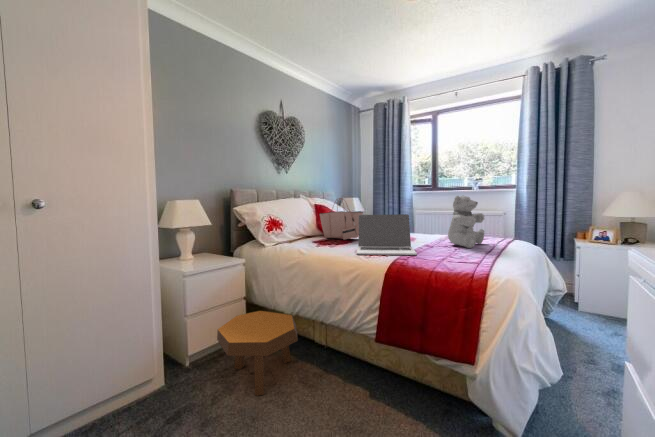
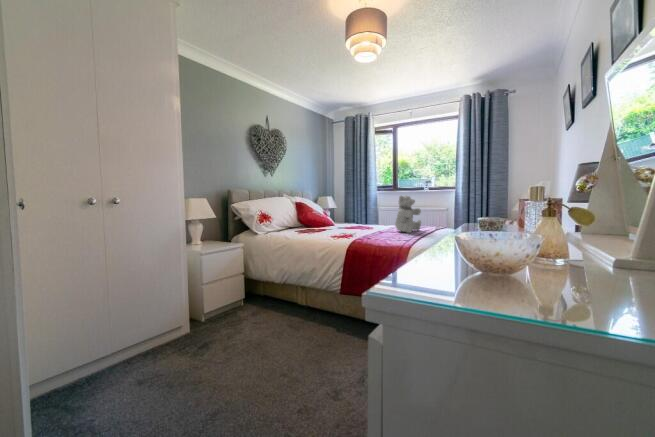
tote bag: present [320,198,363,240] -> none [299,197,334,230]
laptop: present [357,214,417,255] -> none [328,209,370,237]
footstool: present [217,311,298,396] -> none [228,281,286,333]

